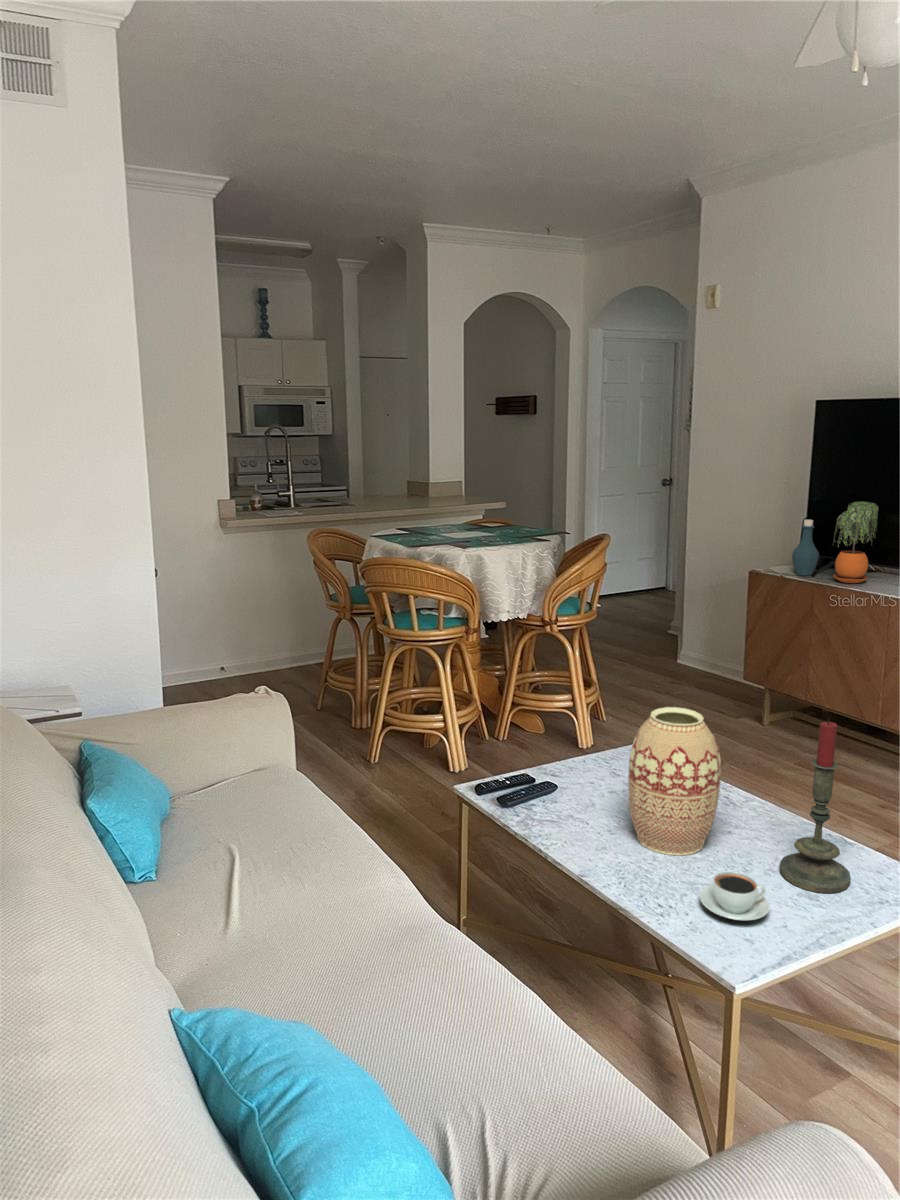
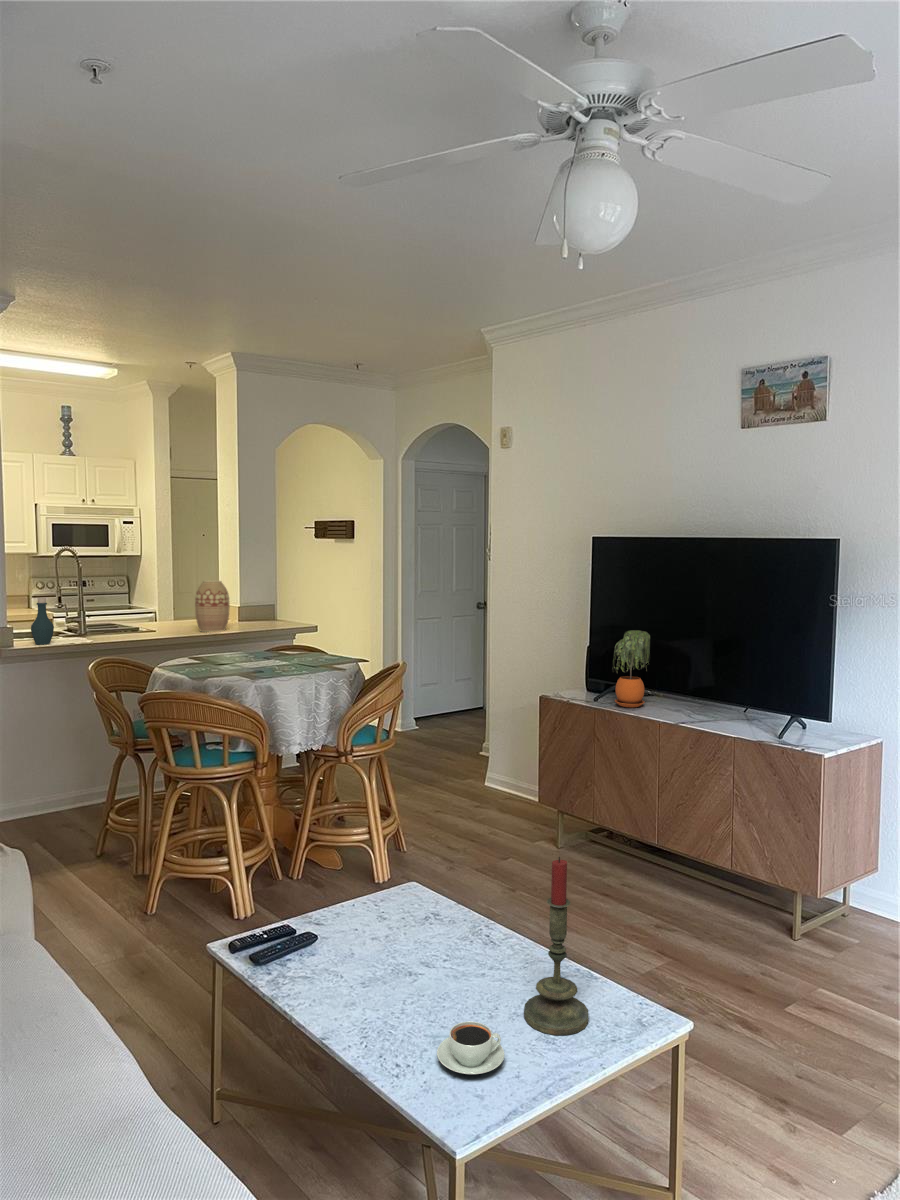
bottle: present [792,520,819,576] -> present [31,598,54,645]
vase: present [628,707,721,856] -> present [195,581,230,632]

